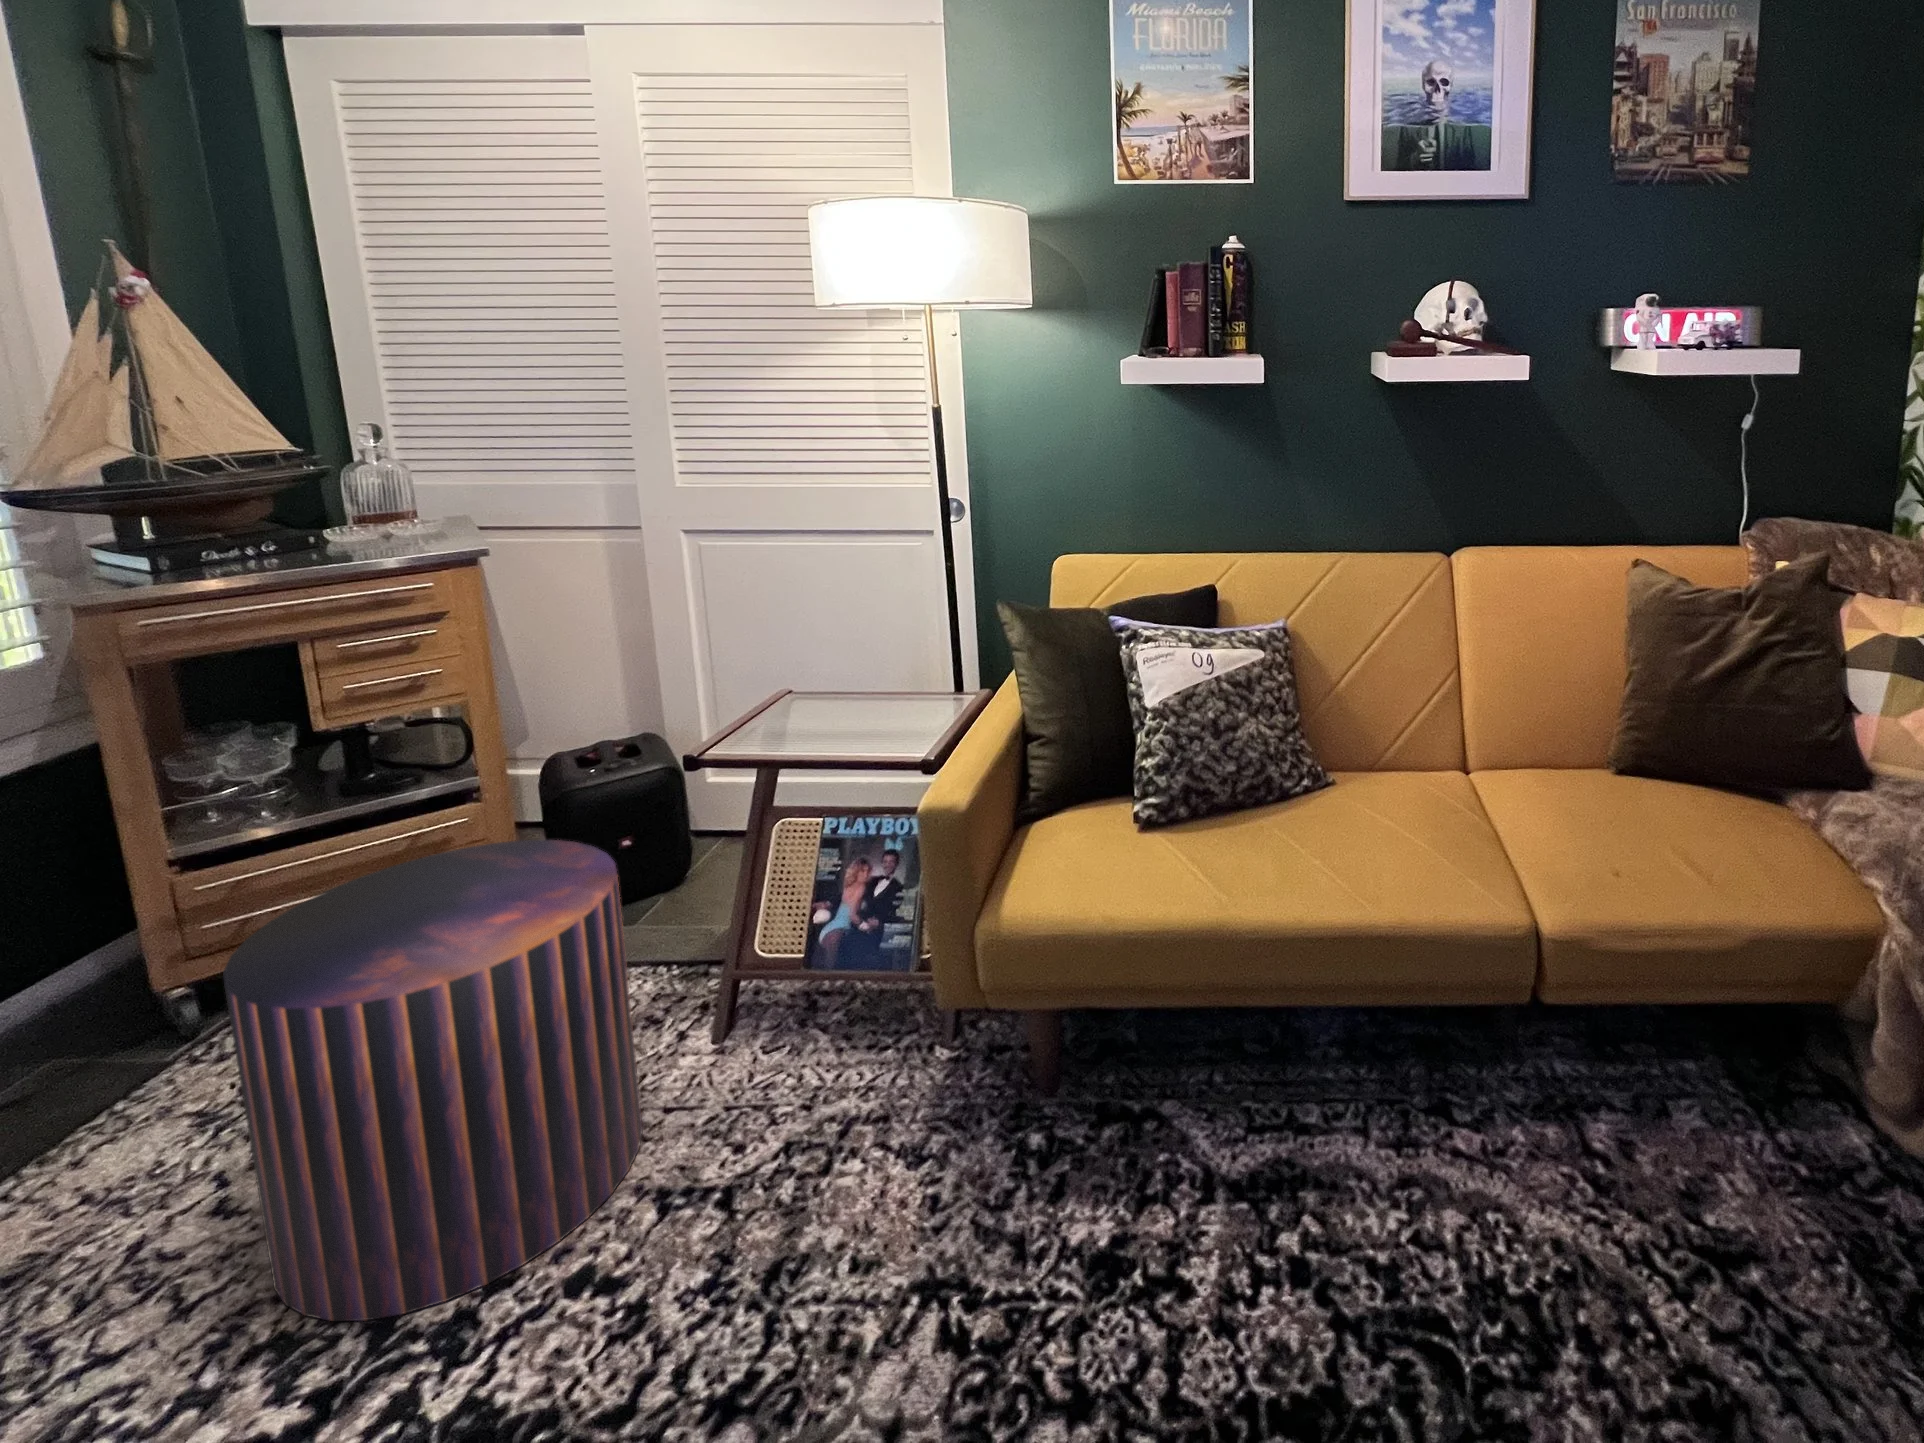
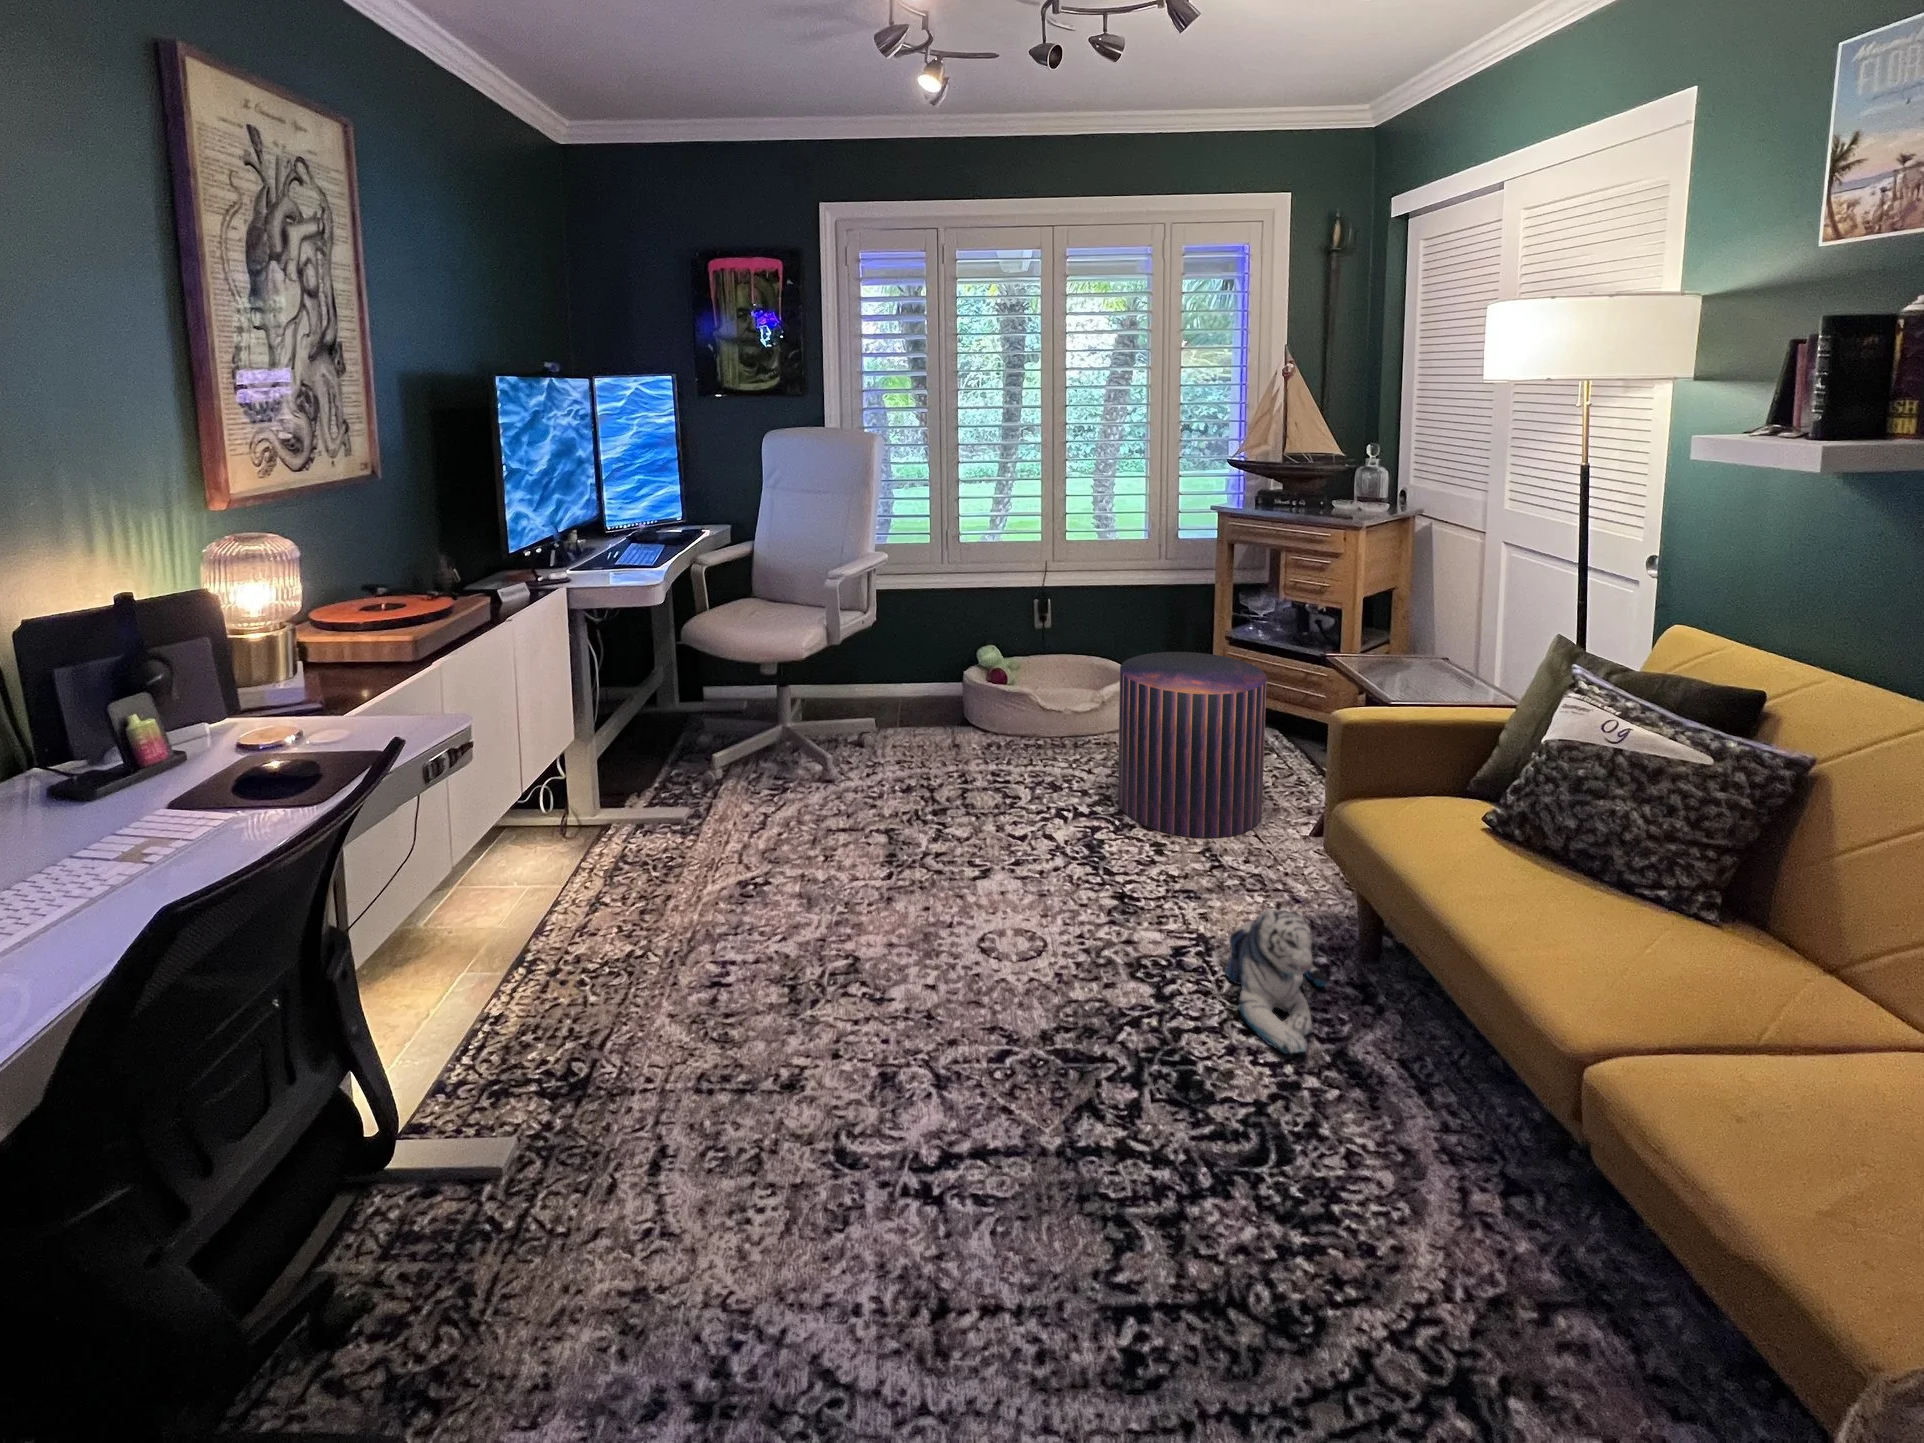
plush toy: none [971,1079,1252,1291] -> present [1224,909,1327,1054]

